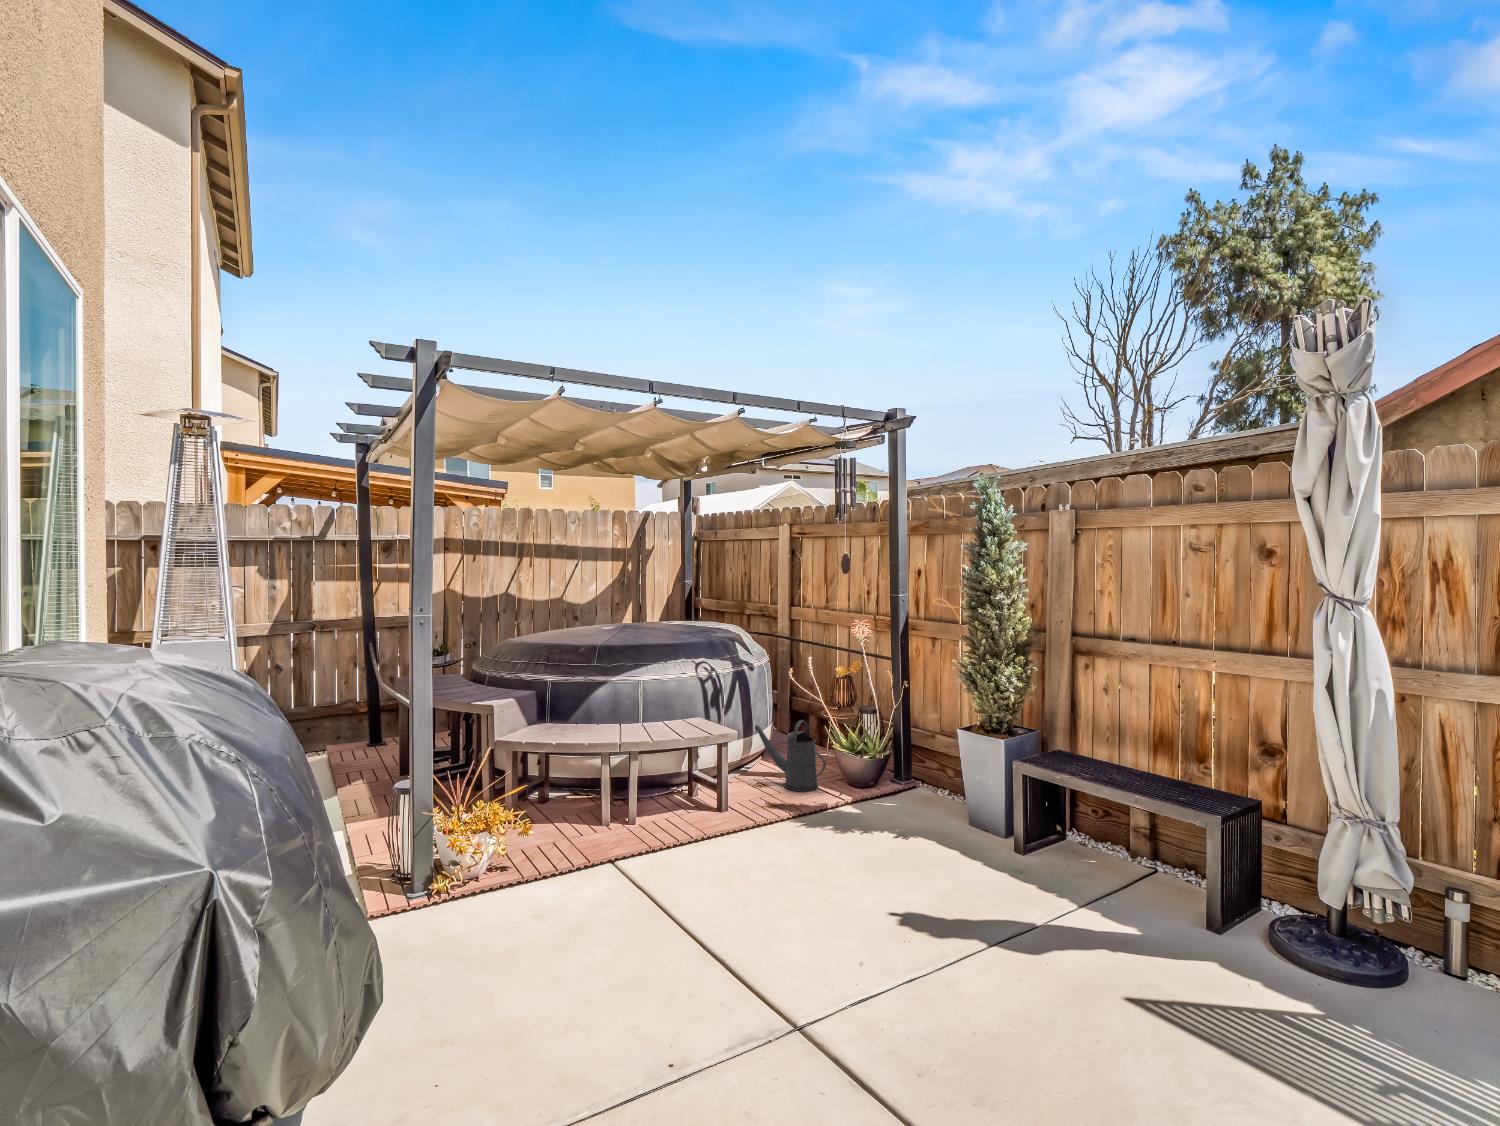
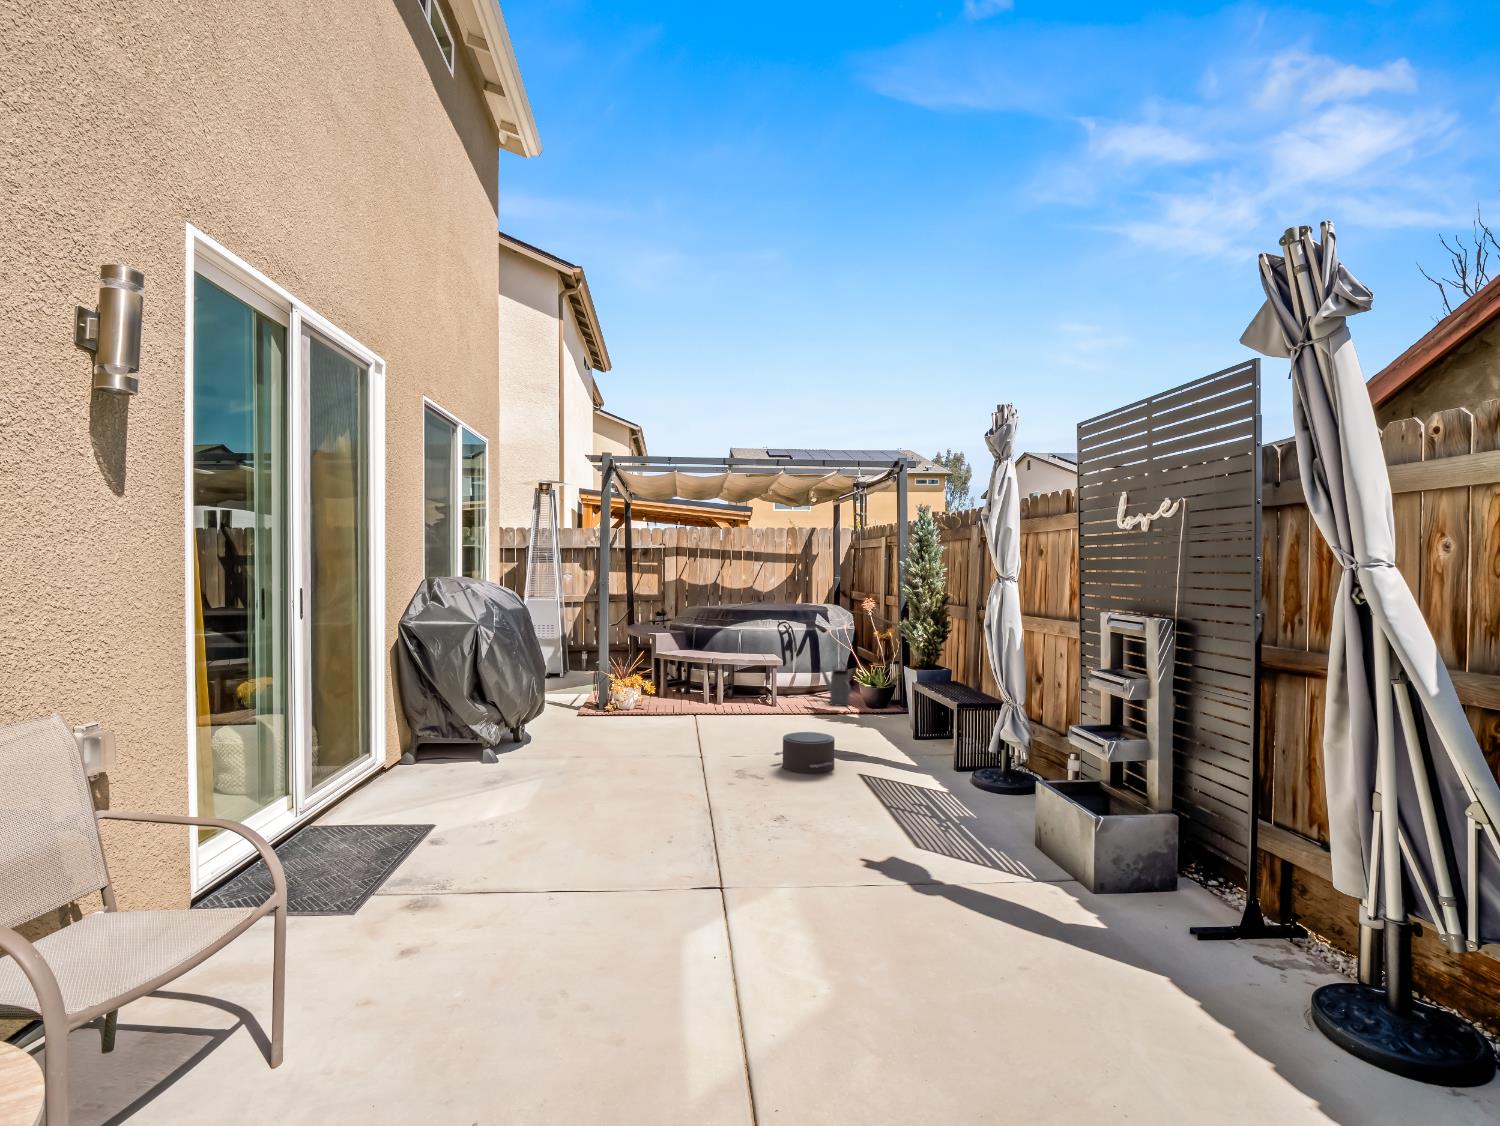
pouf: none [983,929,1138,1054] -> present [774,732,835,773]

